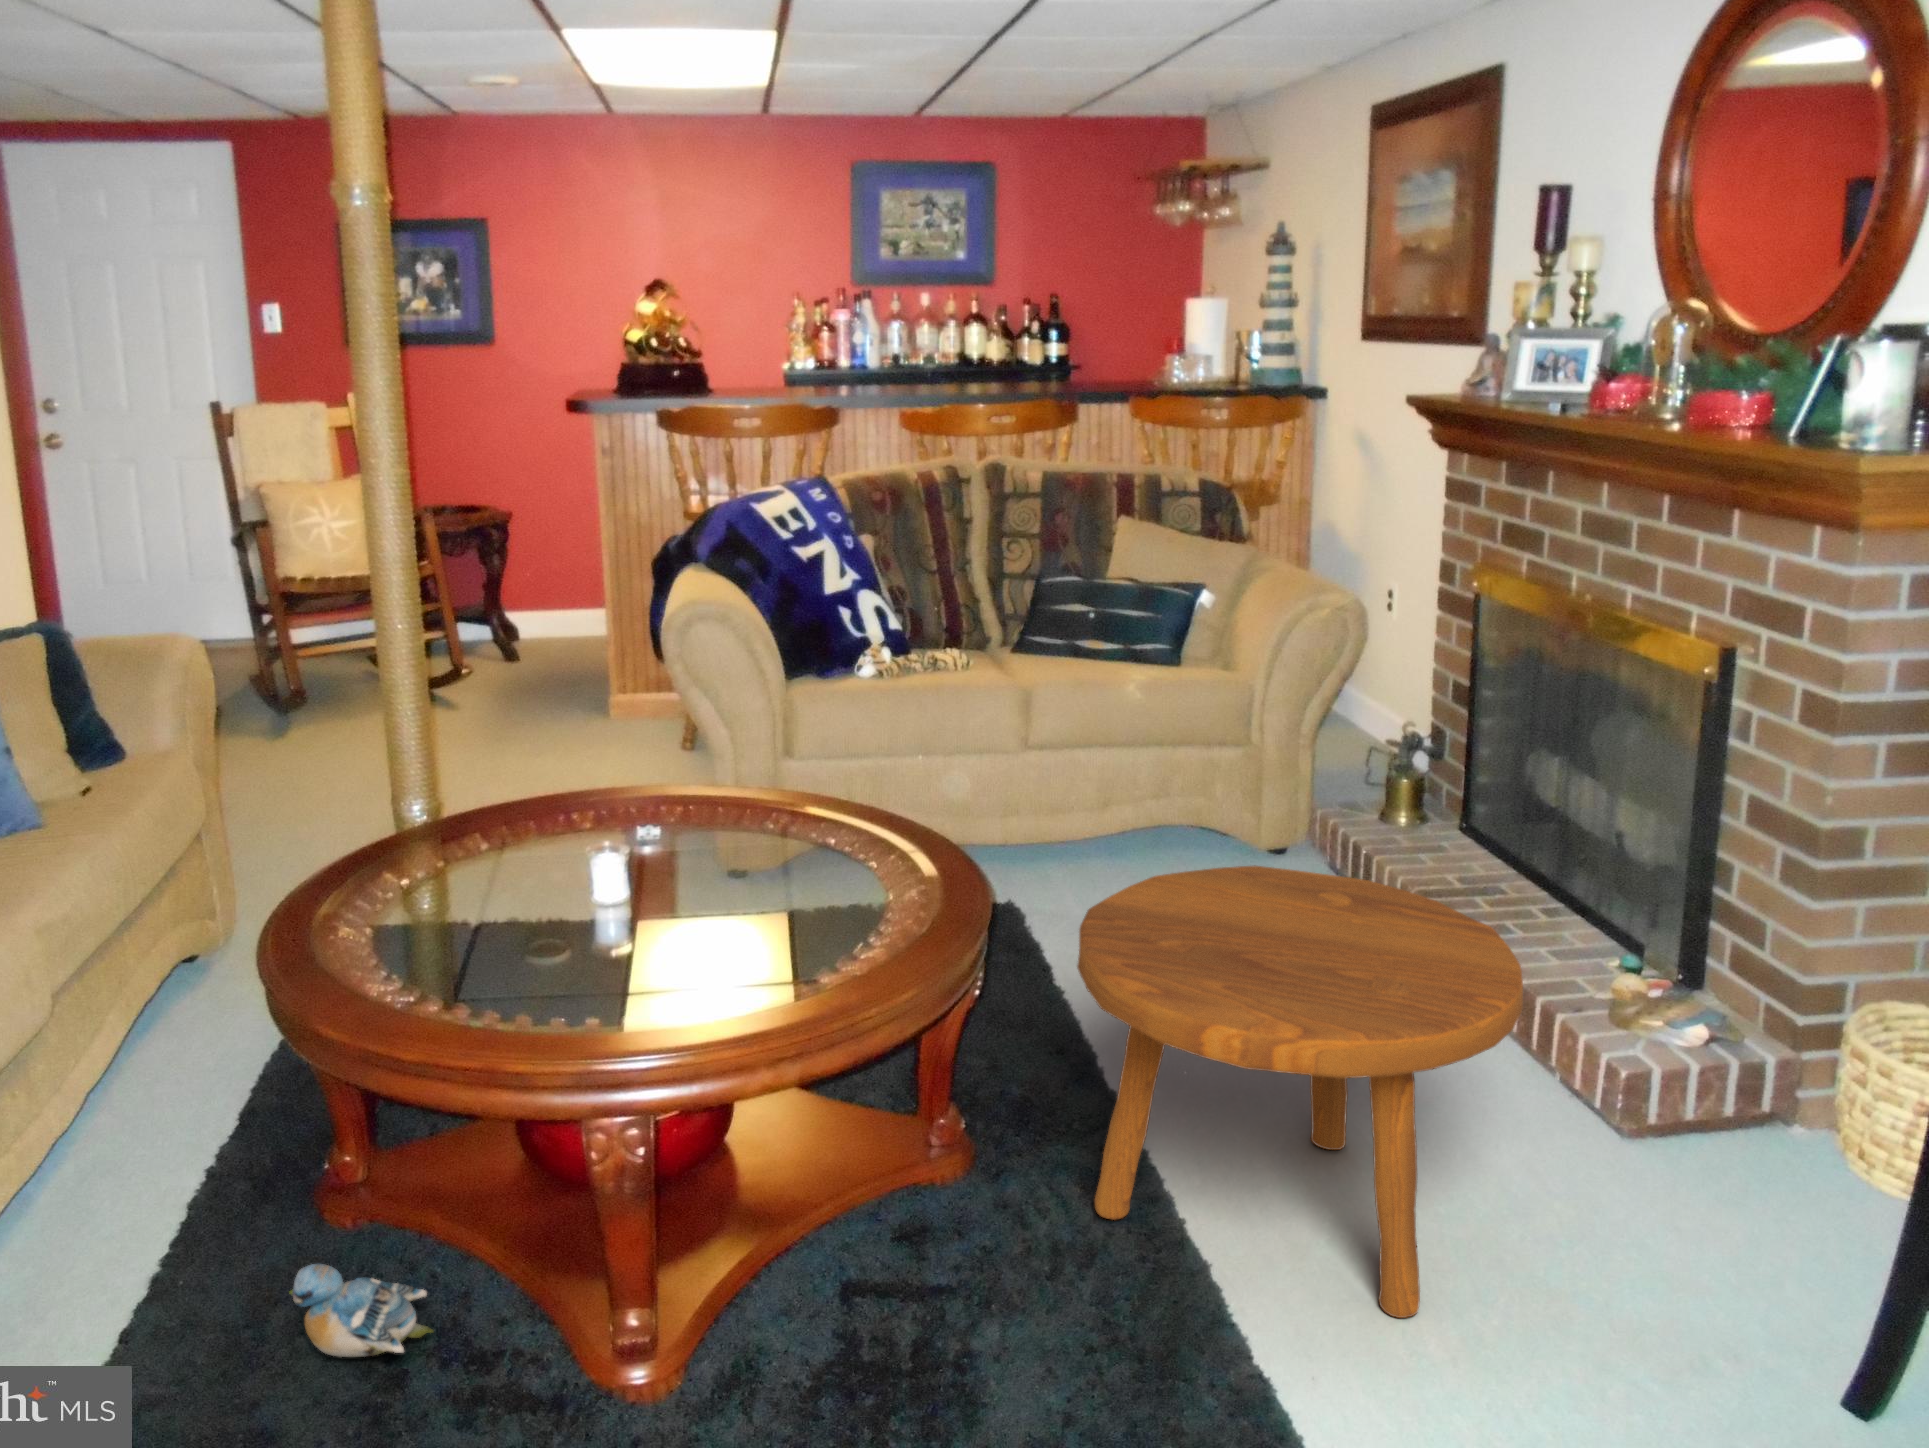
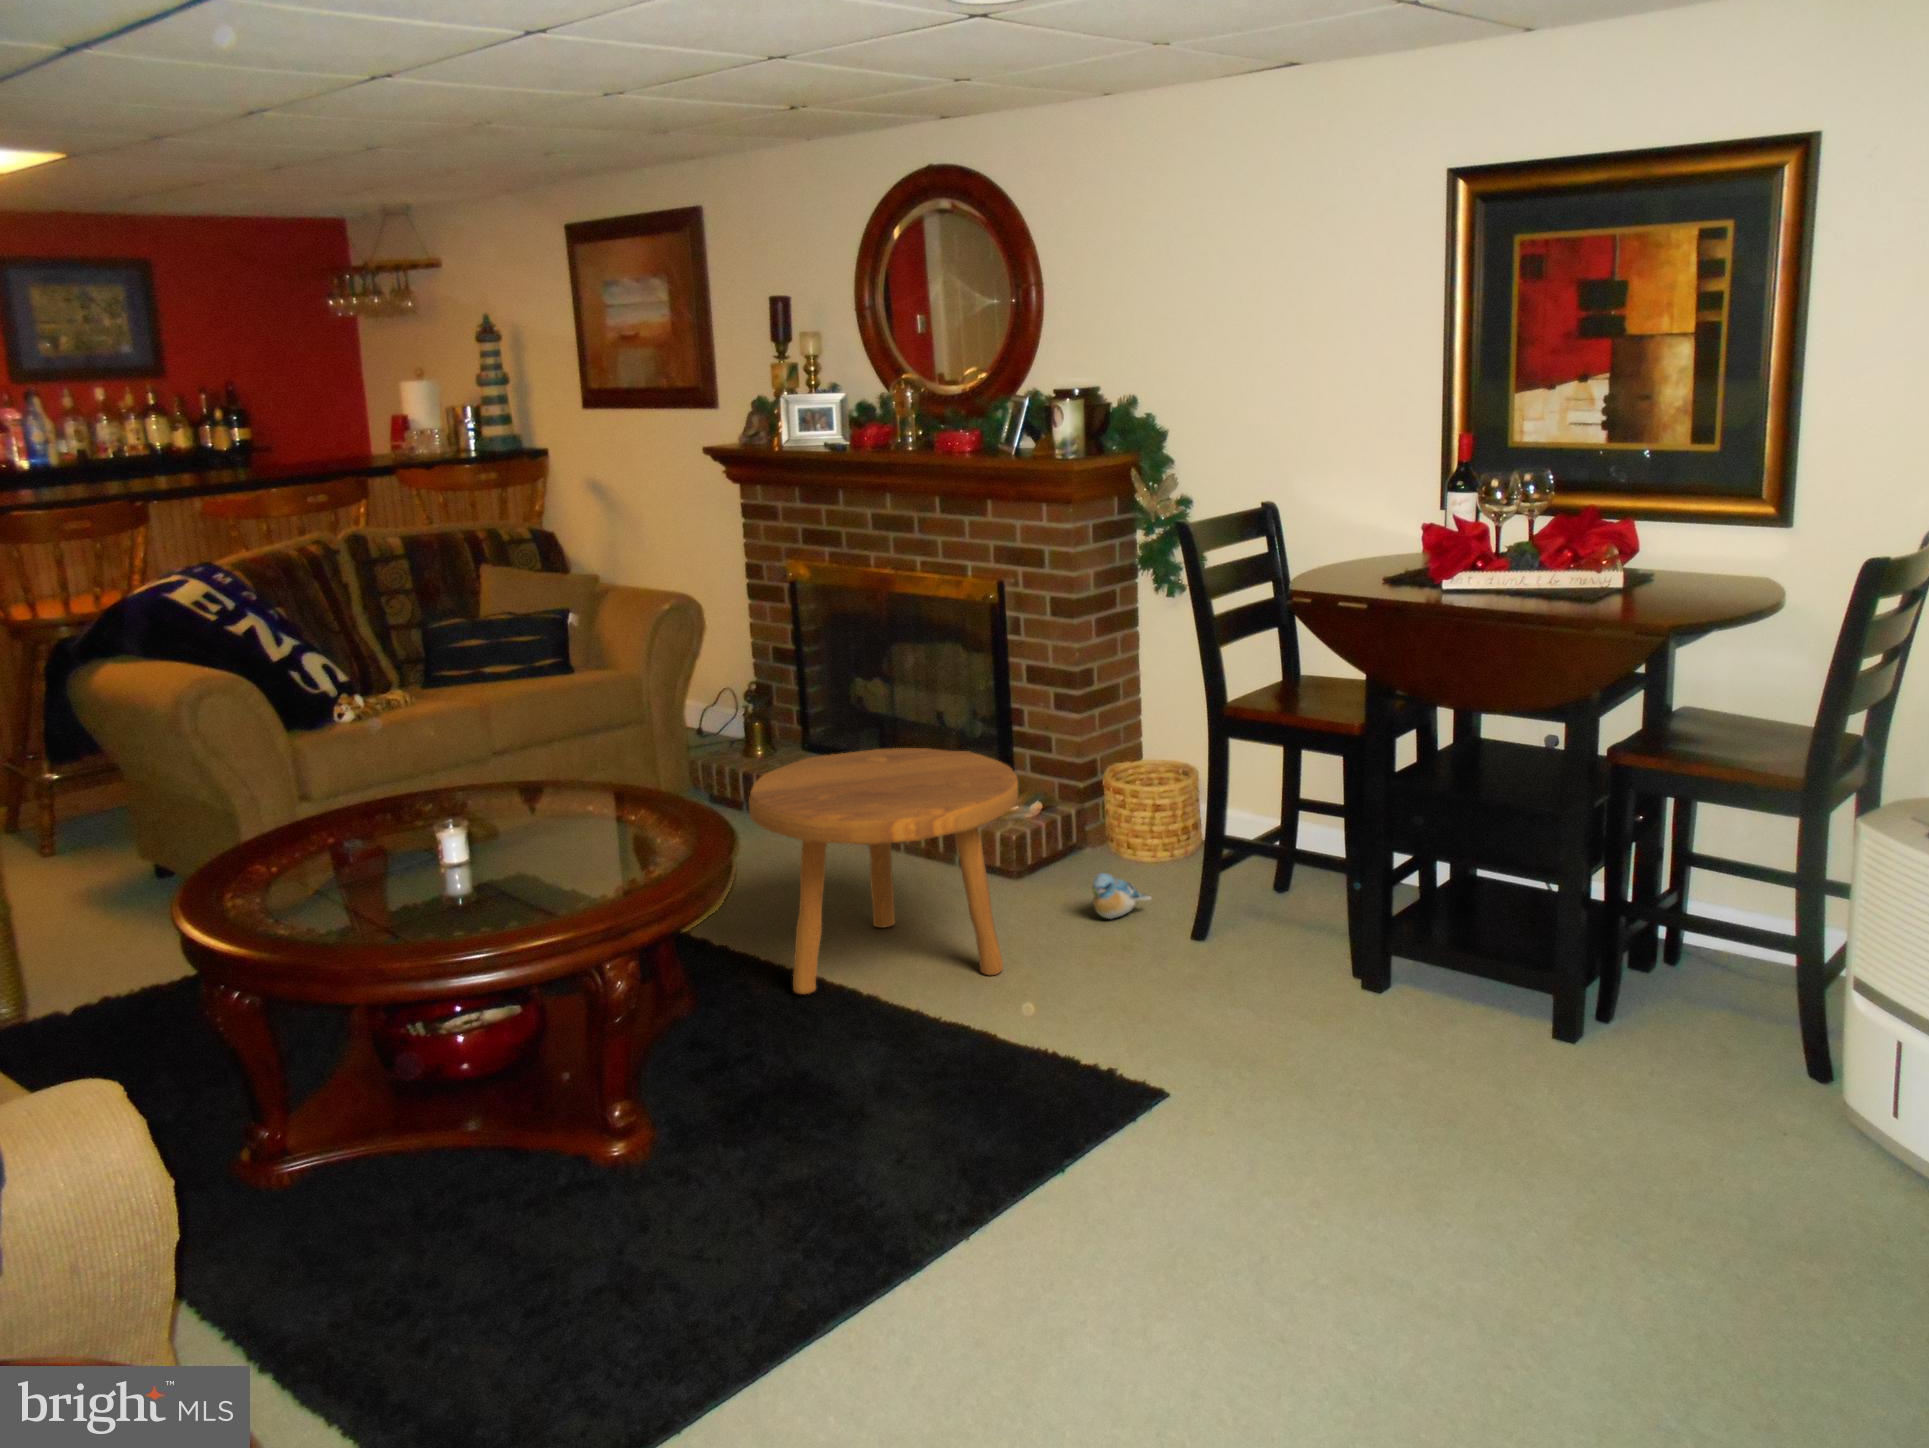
plush toy: present [290,1264,433,1357] -> present [1093,873,1151,919]

